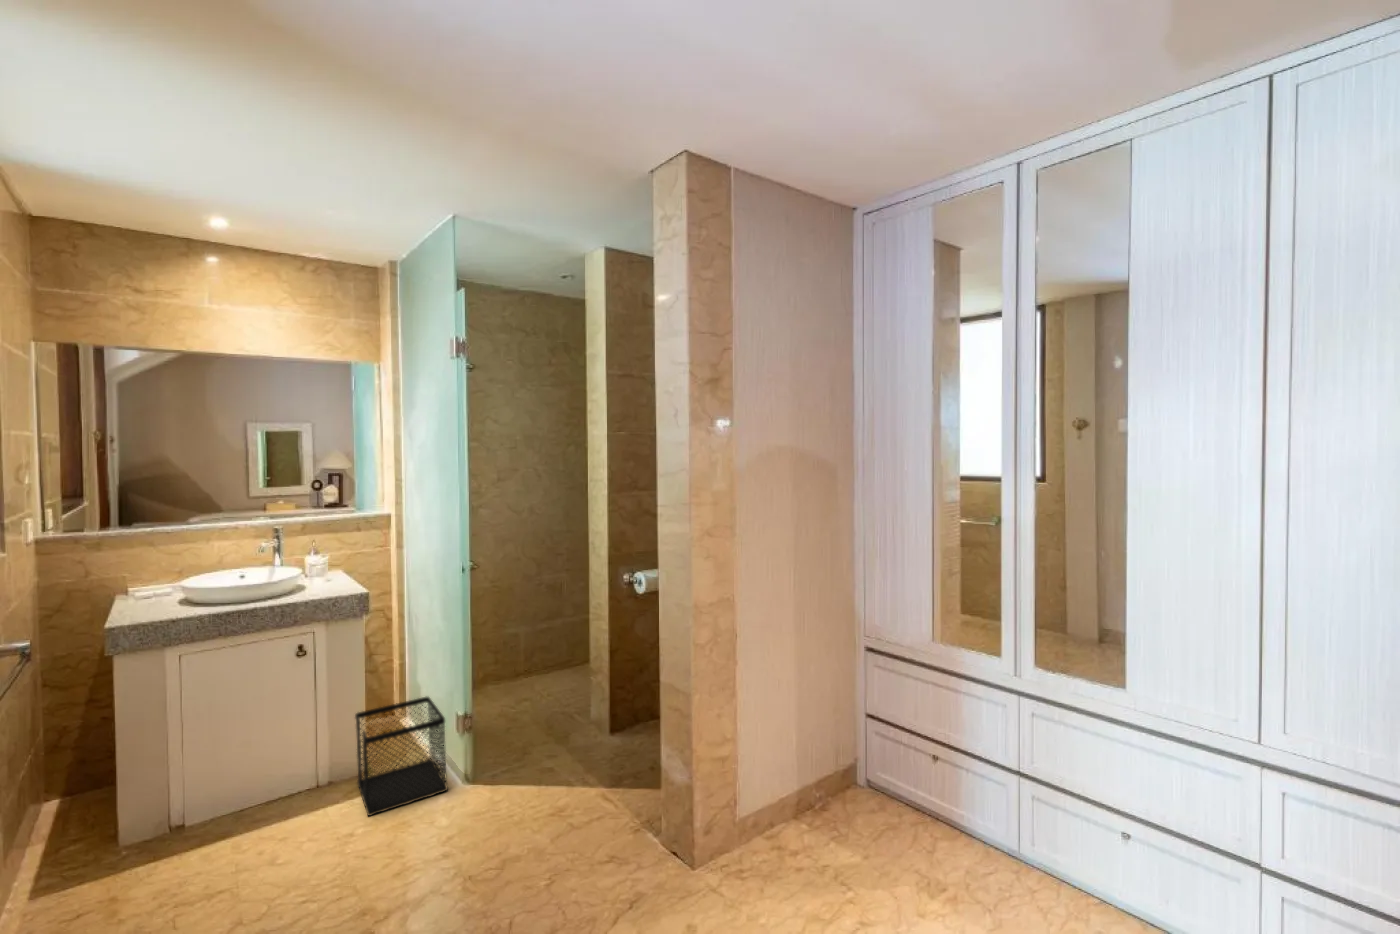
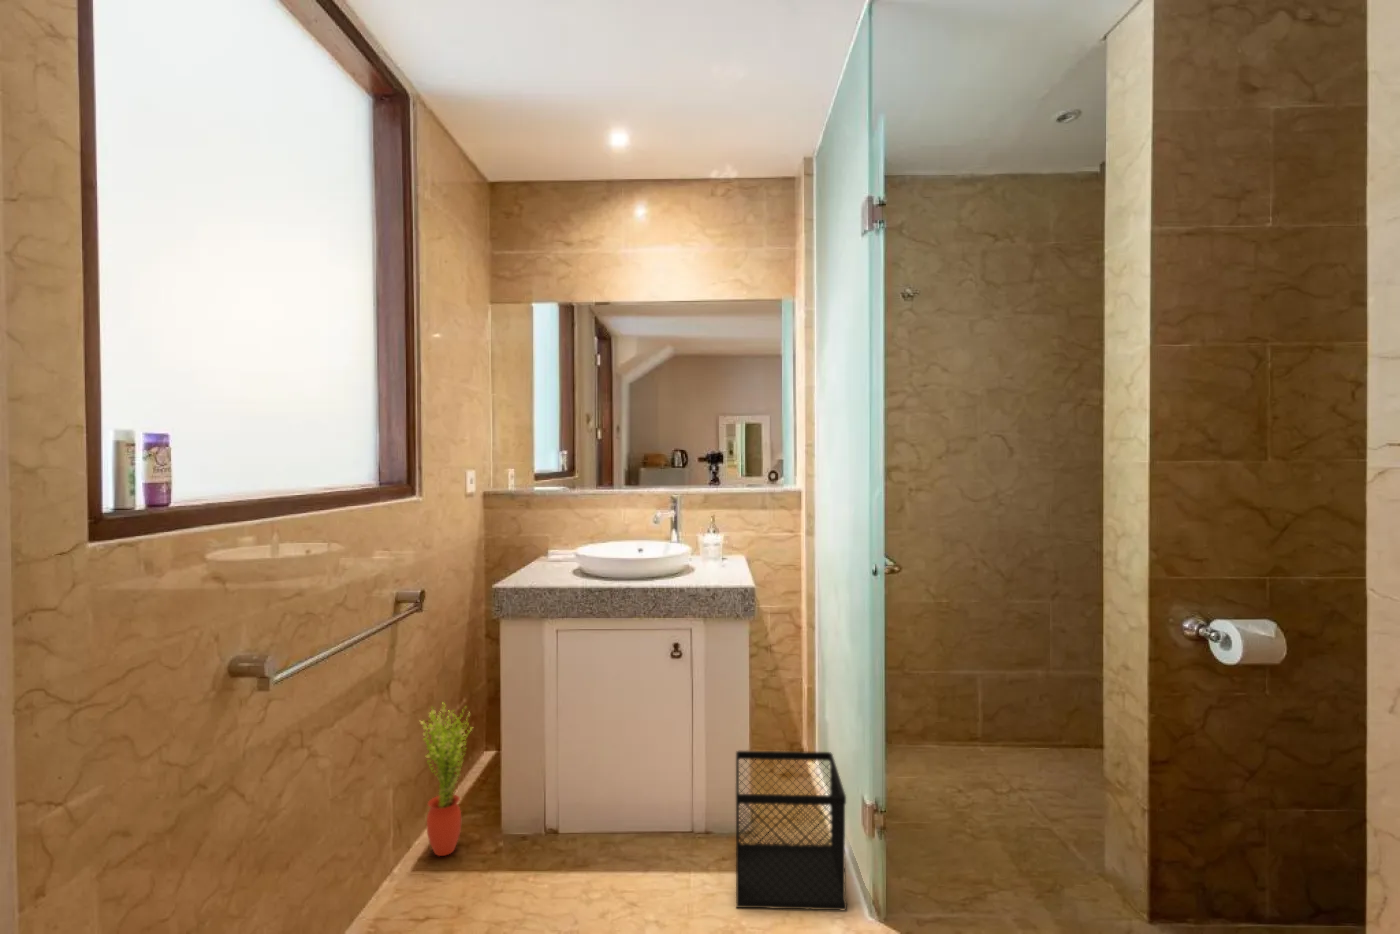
potted plant: none [23,740,89,885] -> present [421,707,473,856]

